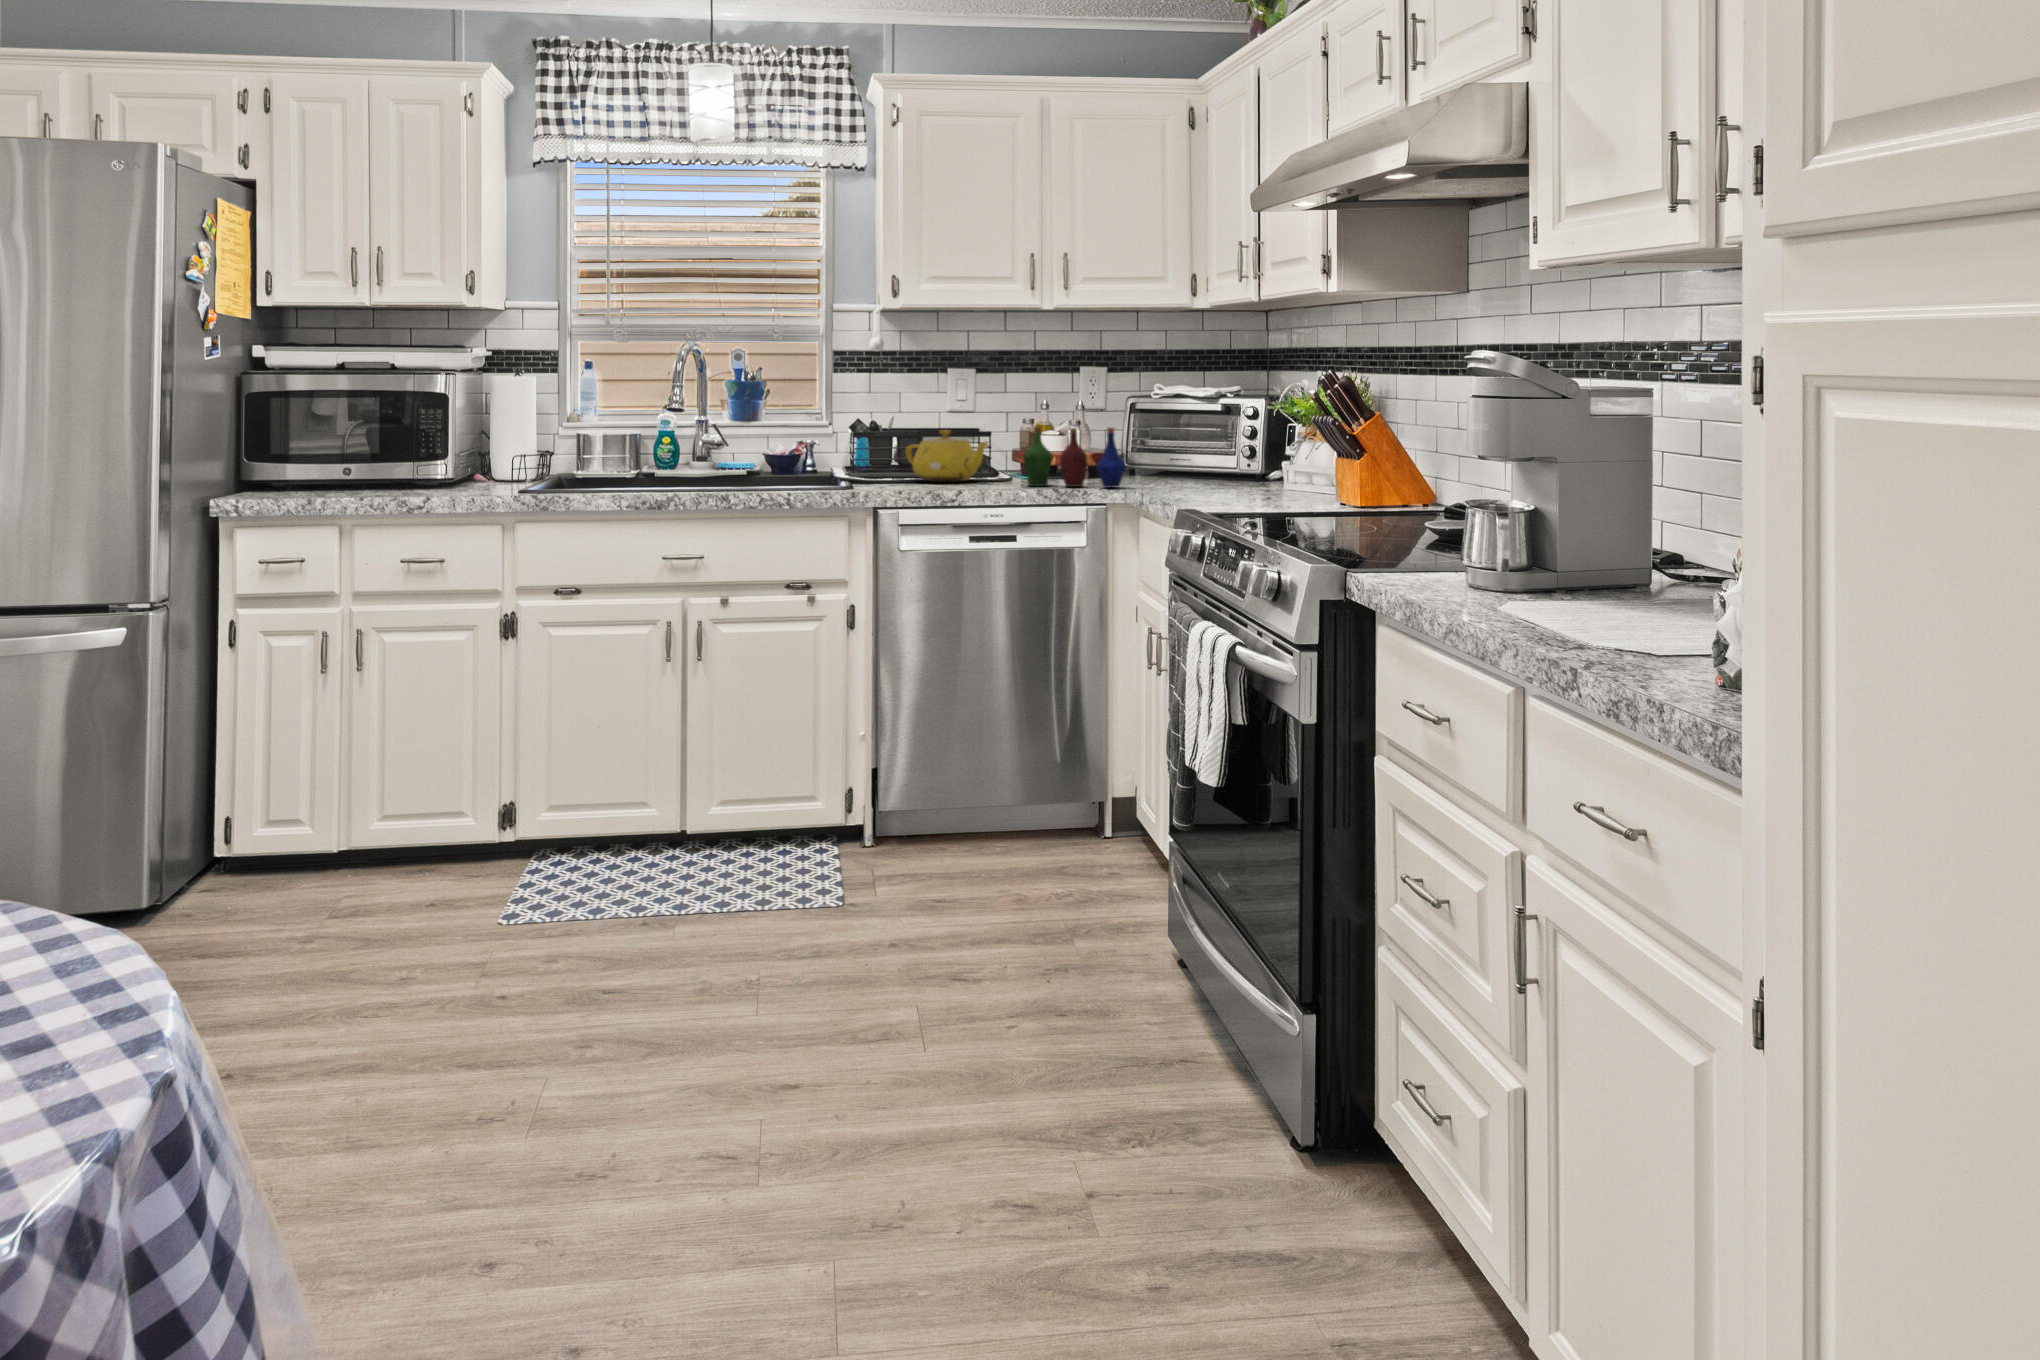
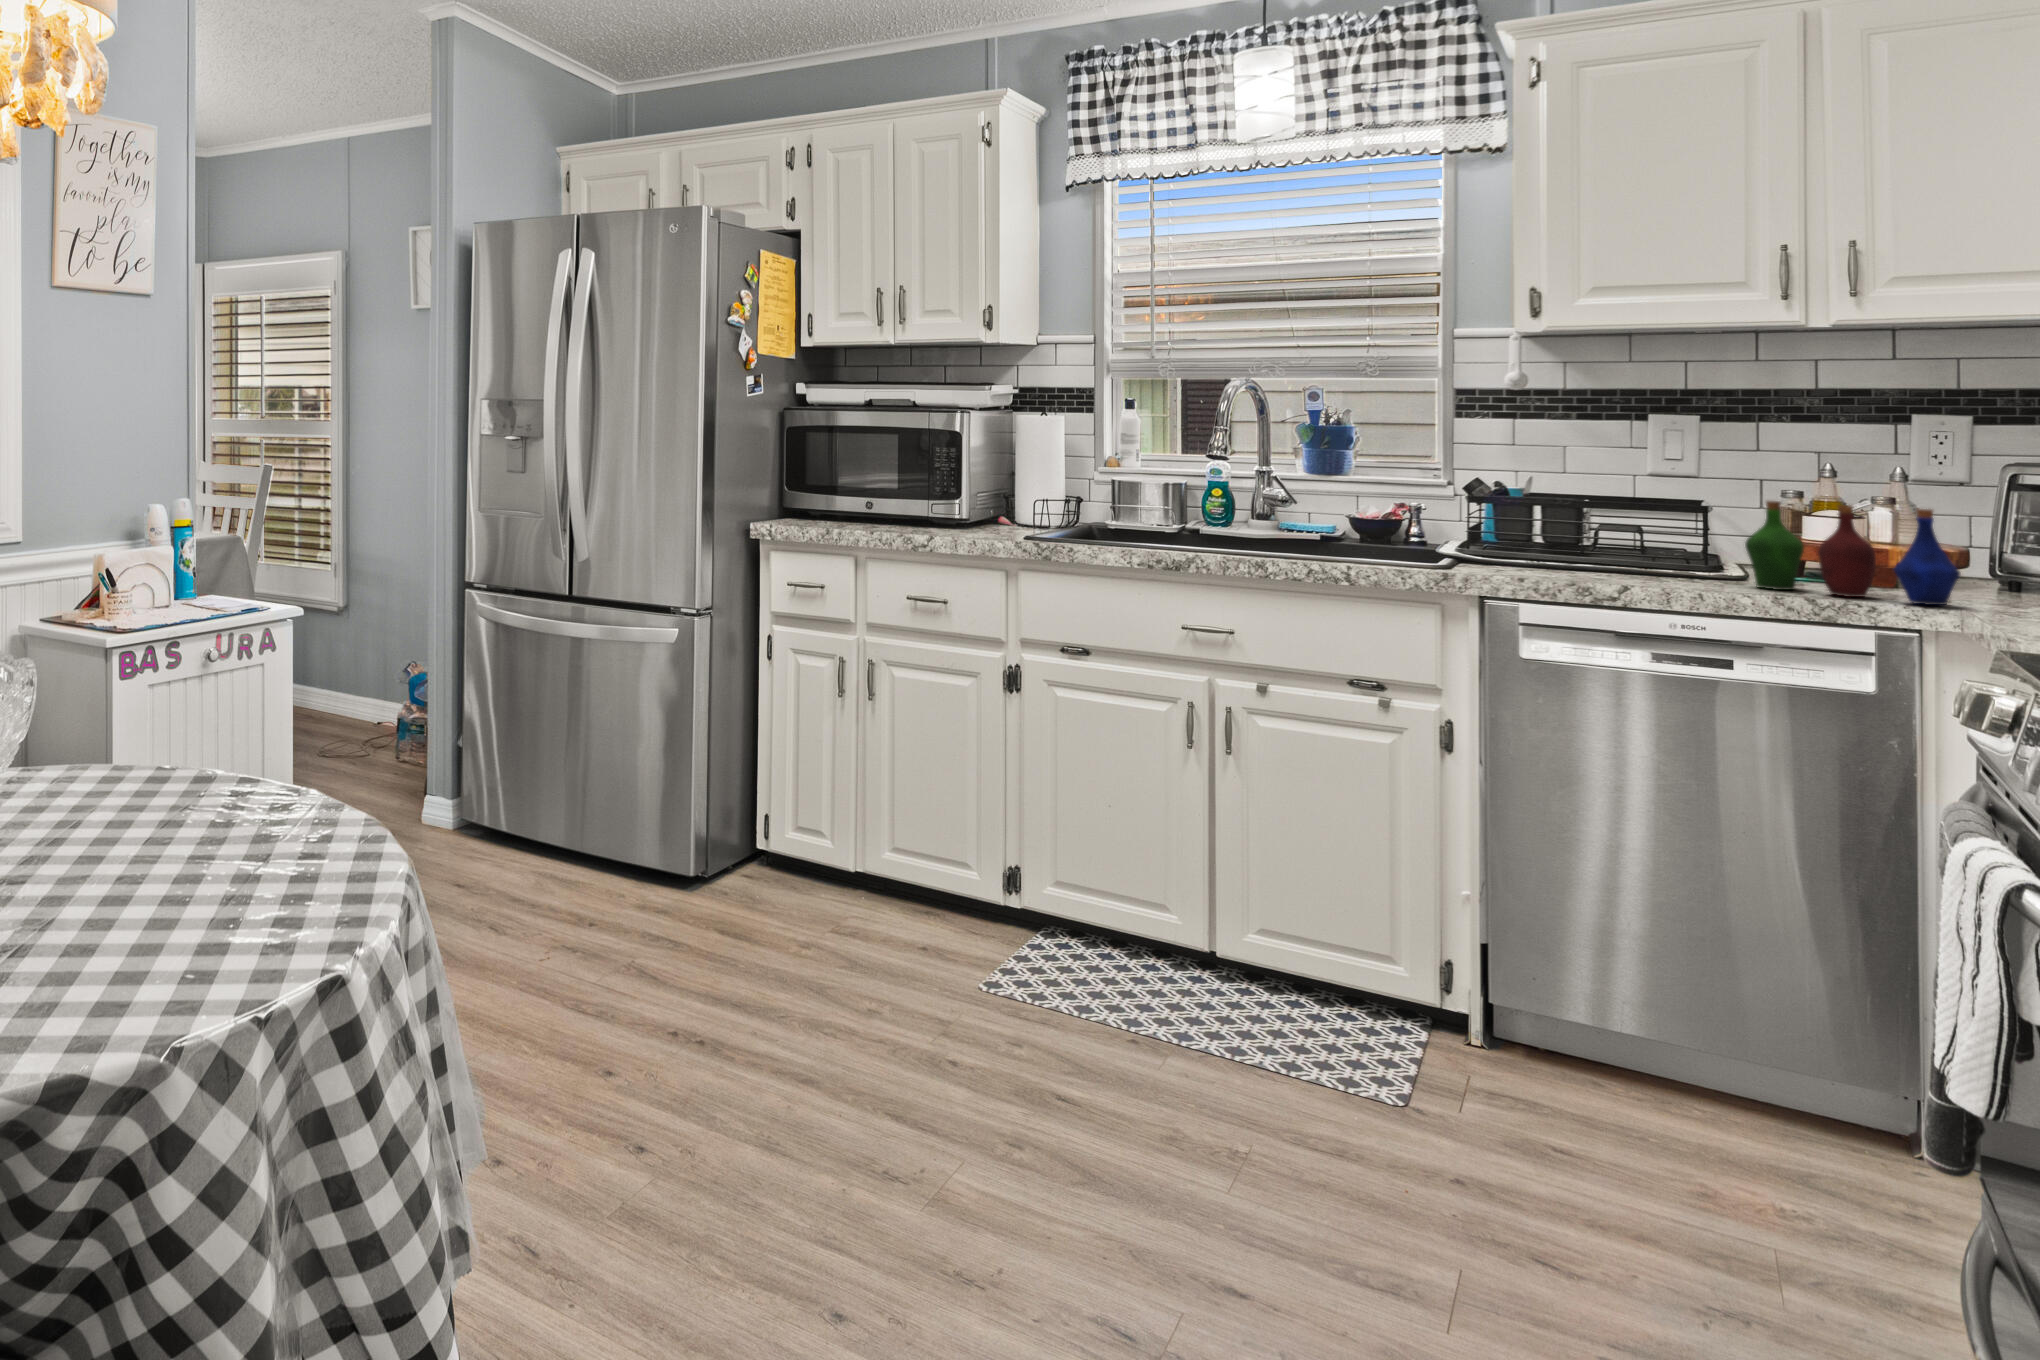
teapot: present [906,430,988,482] -> none [1545,496,1688,569]

